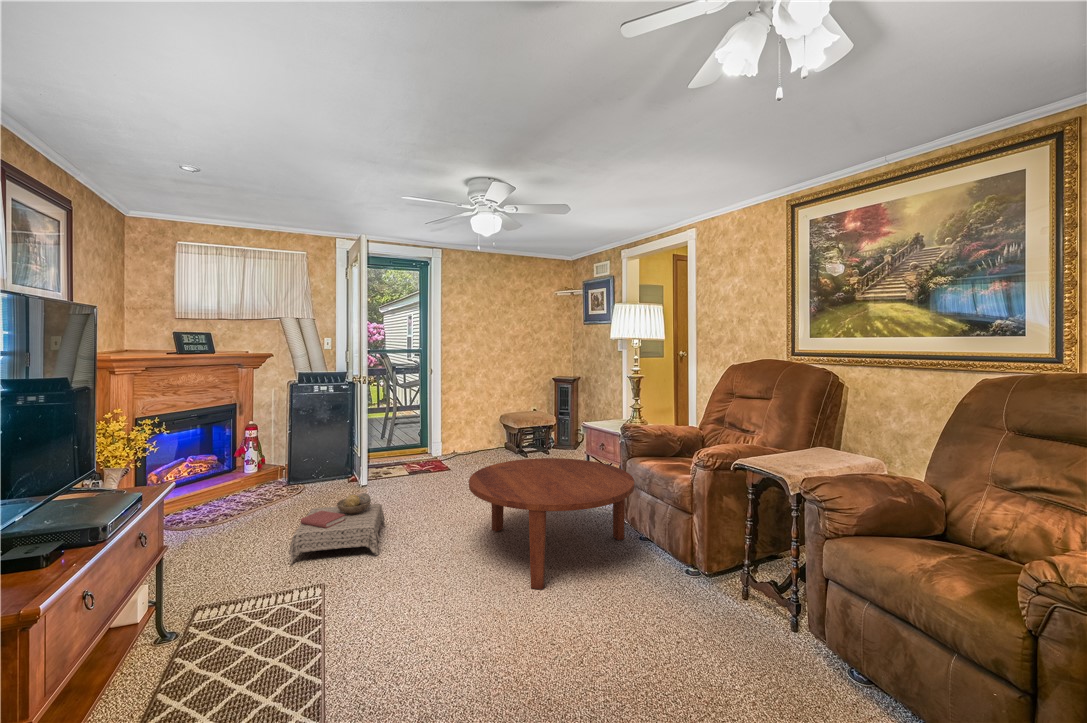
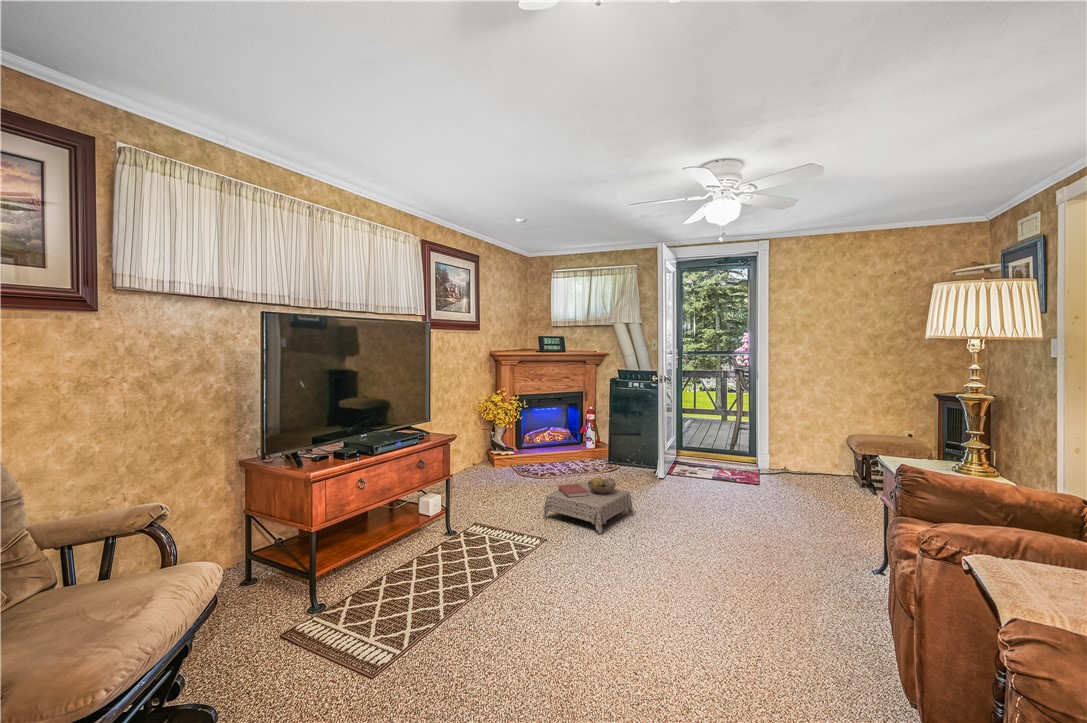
coffee table: present [469,458,635,589] -> none [663,479,894,630]

